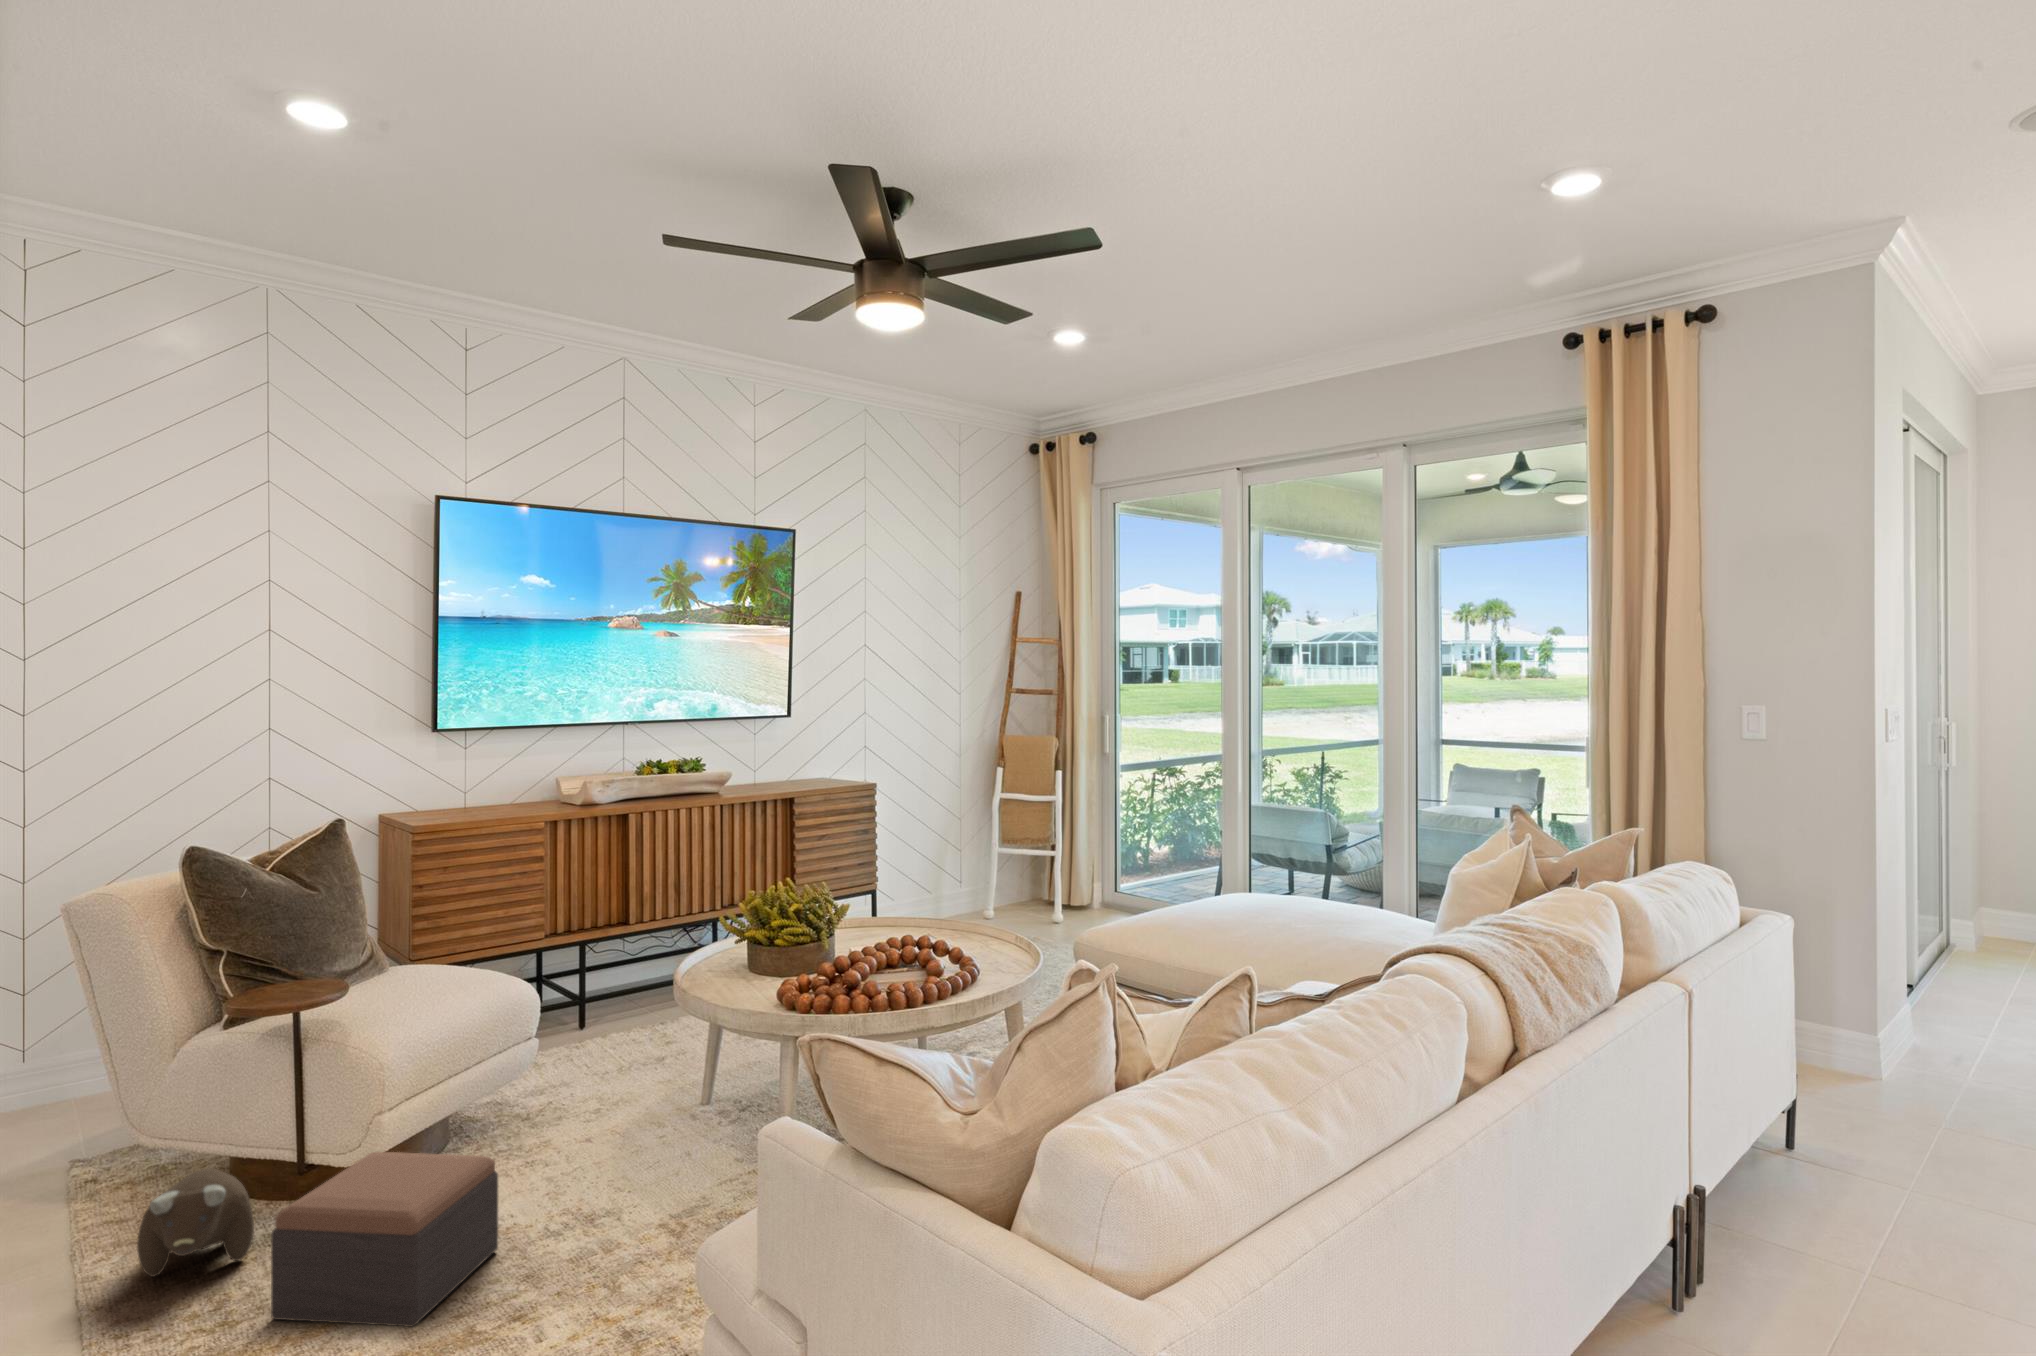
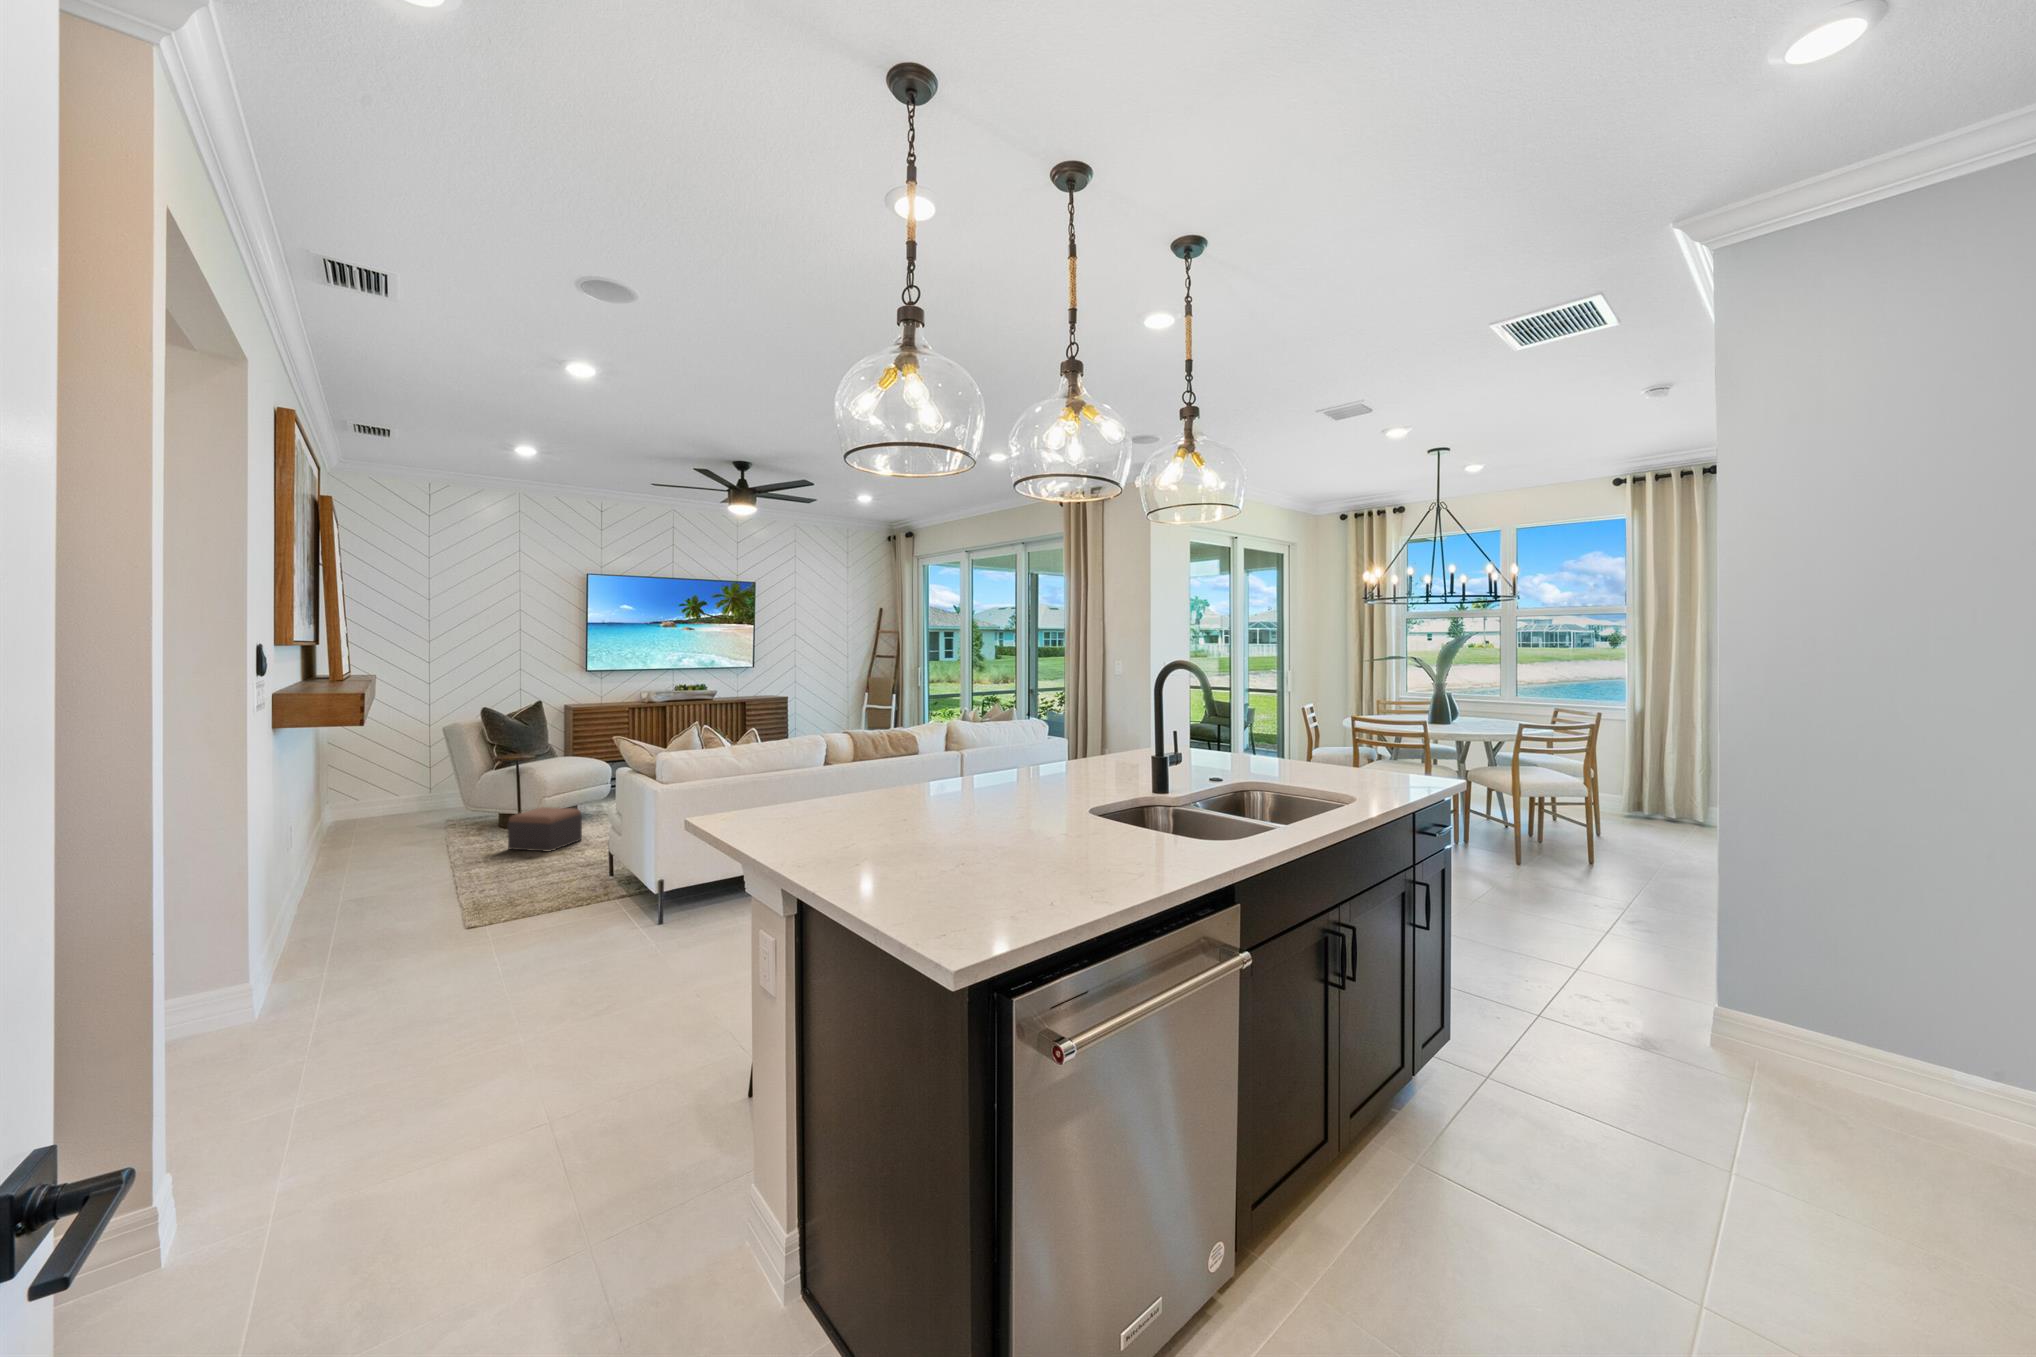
plush toy: present [137,1168,254,1277] -> none [468,811,504,842]

